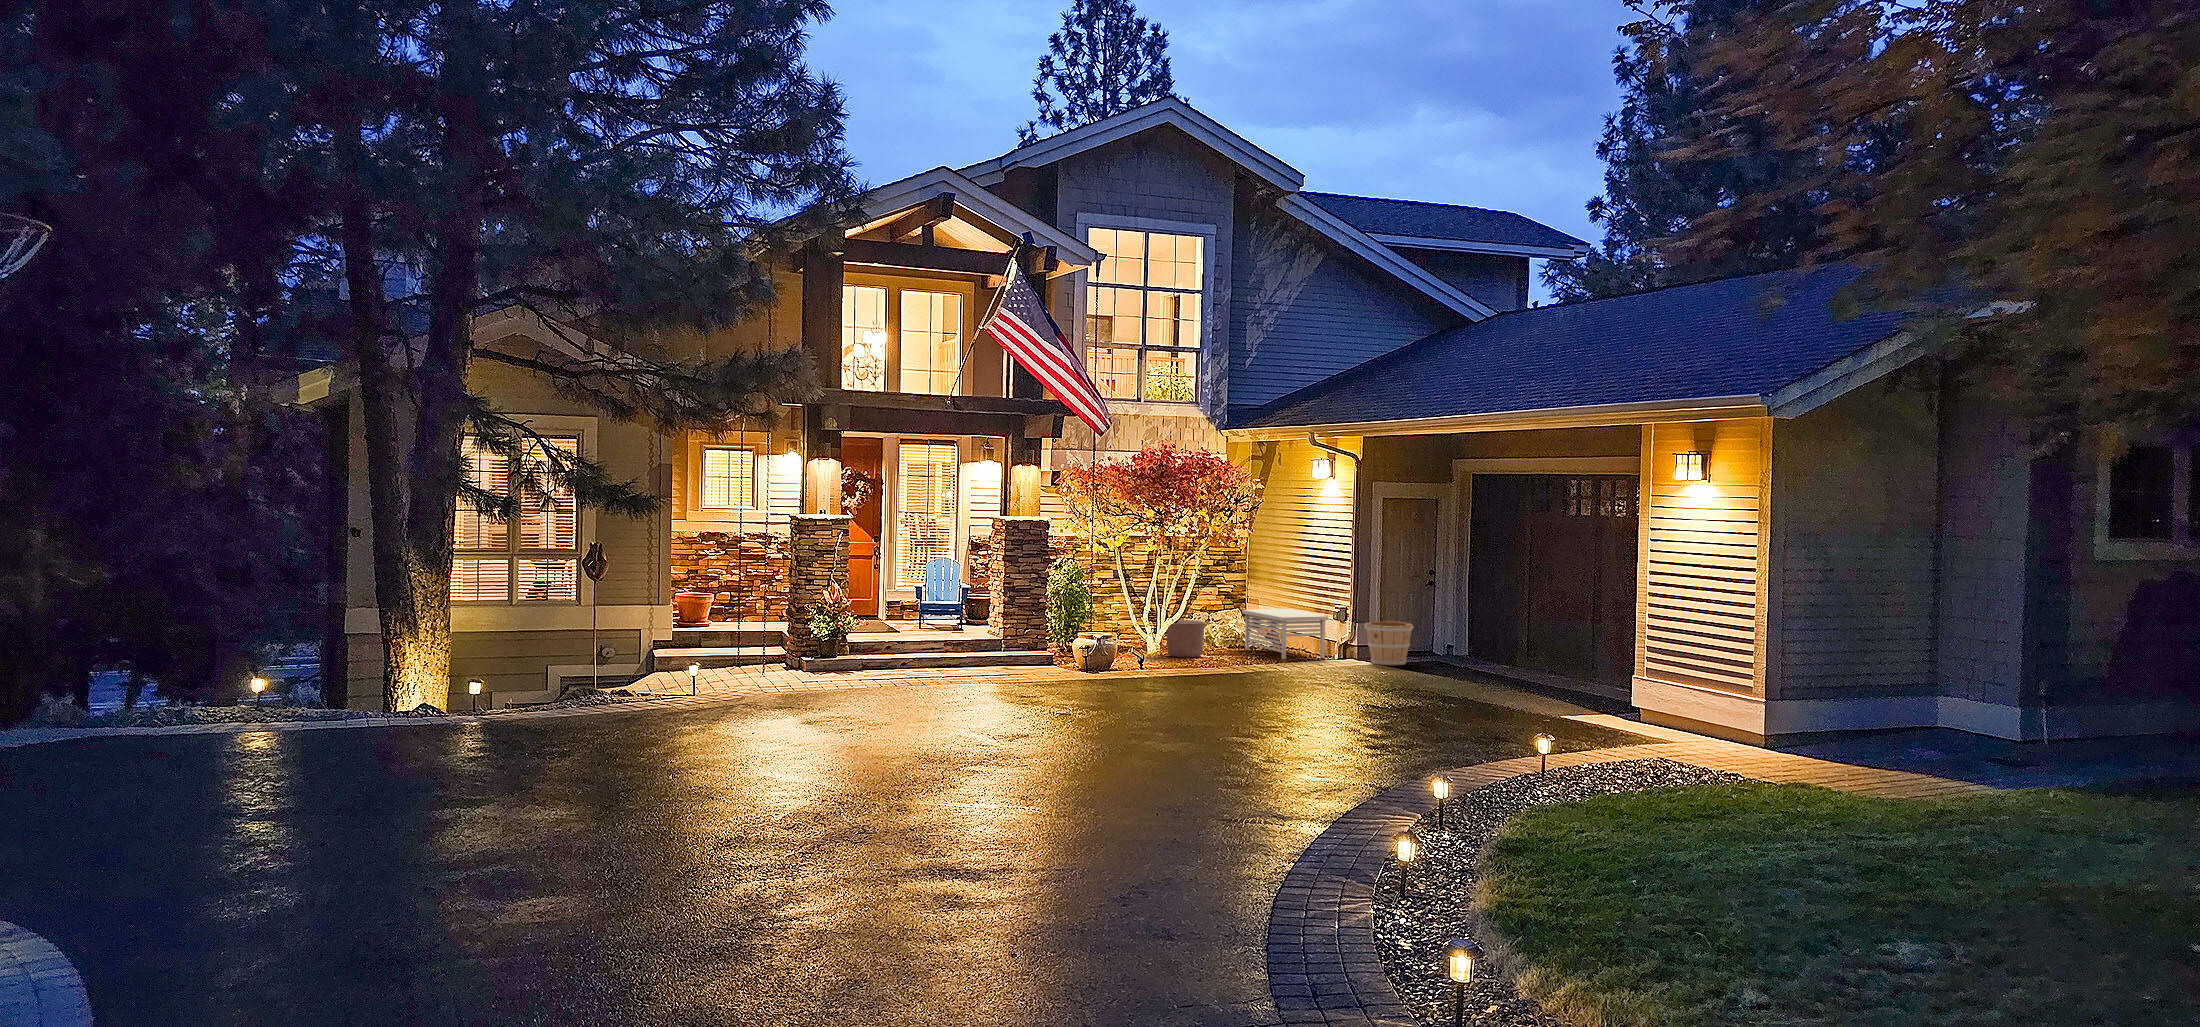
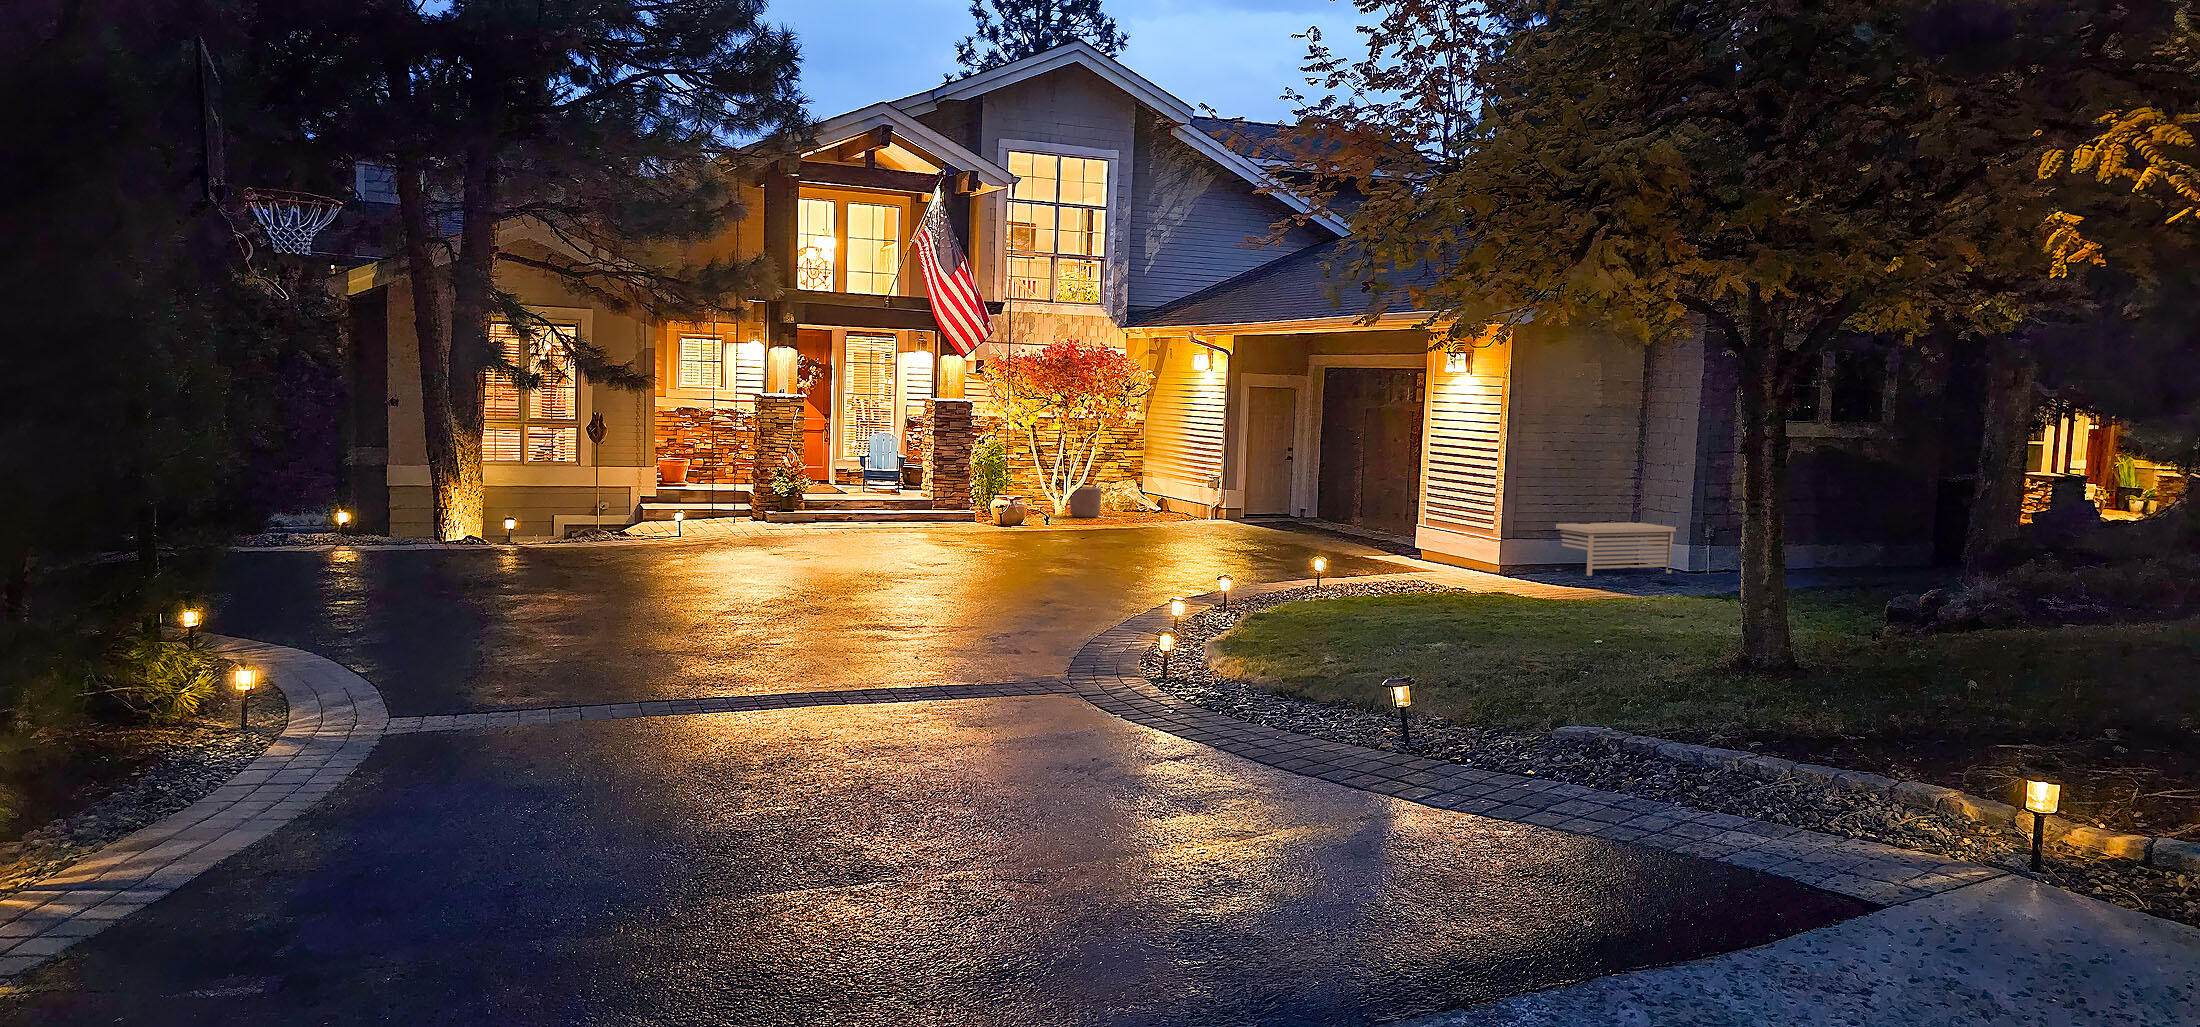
storage bench: present [1242,609,1328,659] -> present [1556,522,1676,576]
wooden bucket: present [1365,621,1413,665] -> none [1232,489,1272,525]

